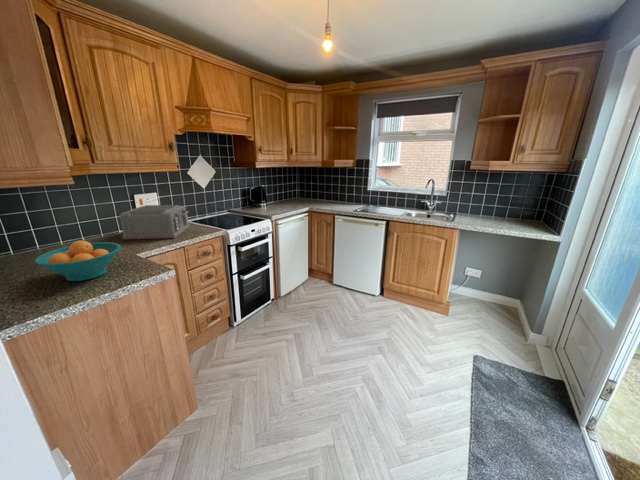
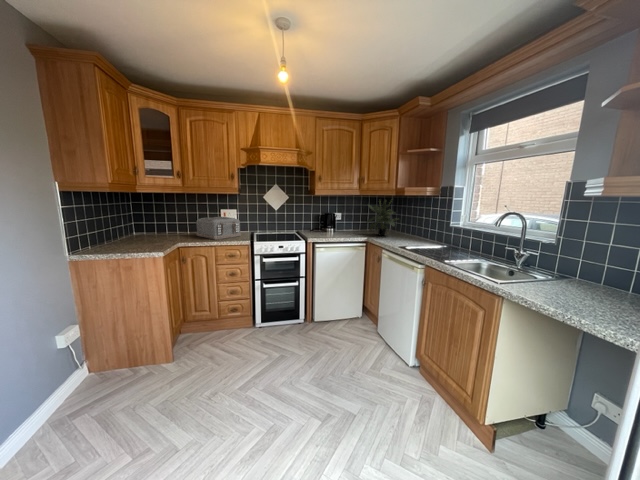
potted plant: none [294,170,328,204] -> present [367,201,398,236]
fruit bowl: present [35,241,121,281] -> none [116,226,159,247]

